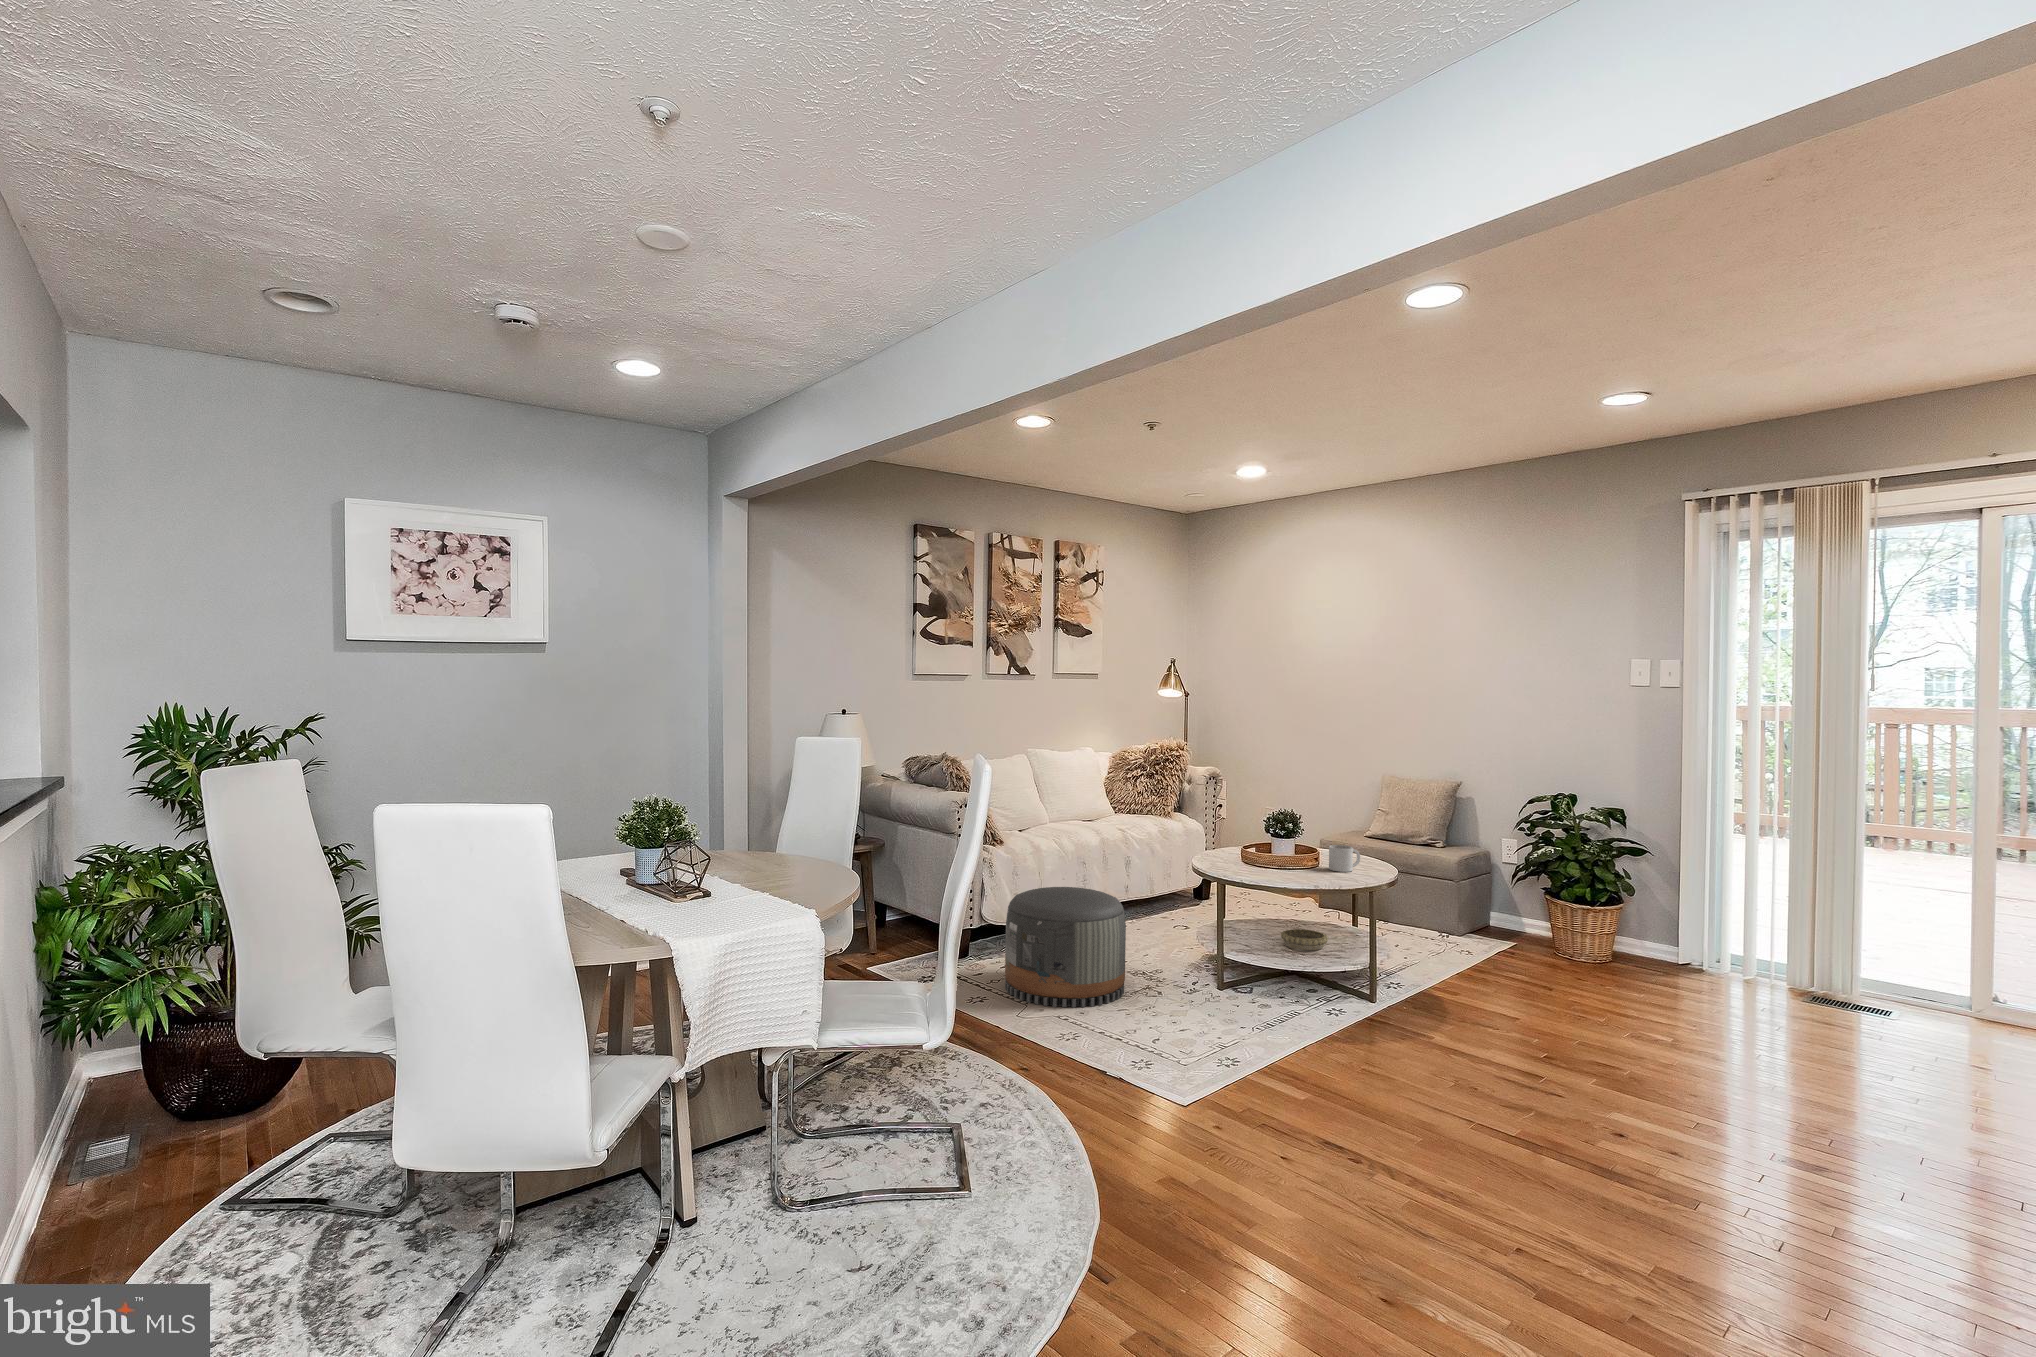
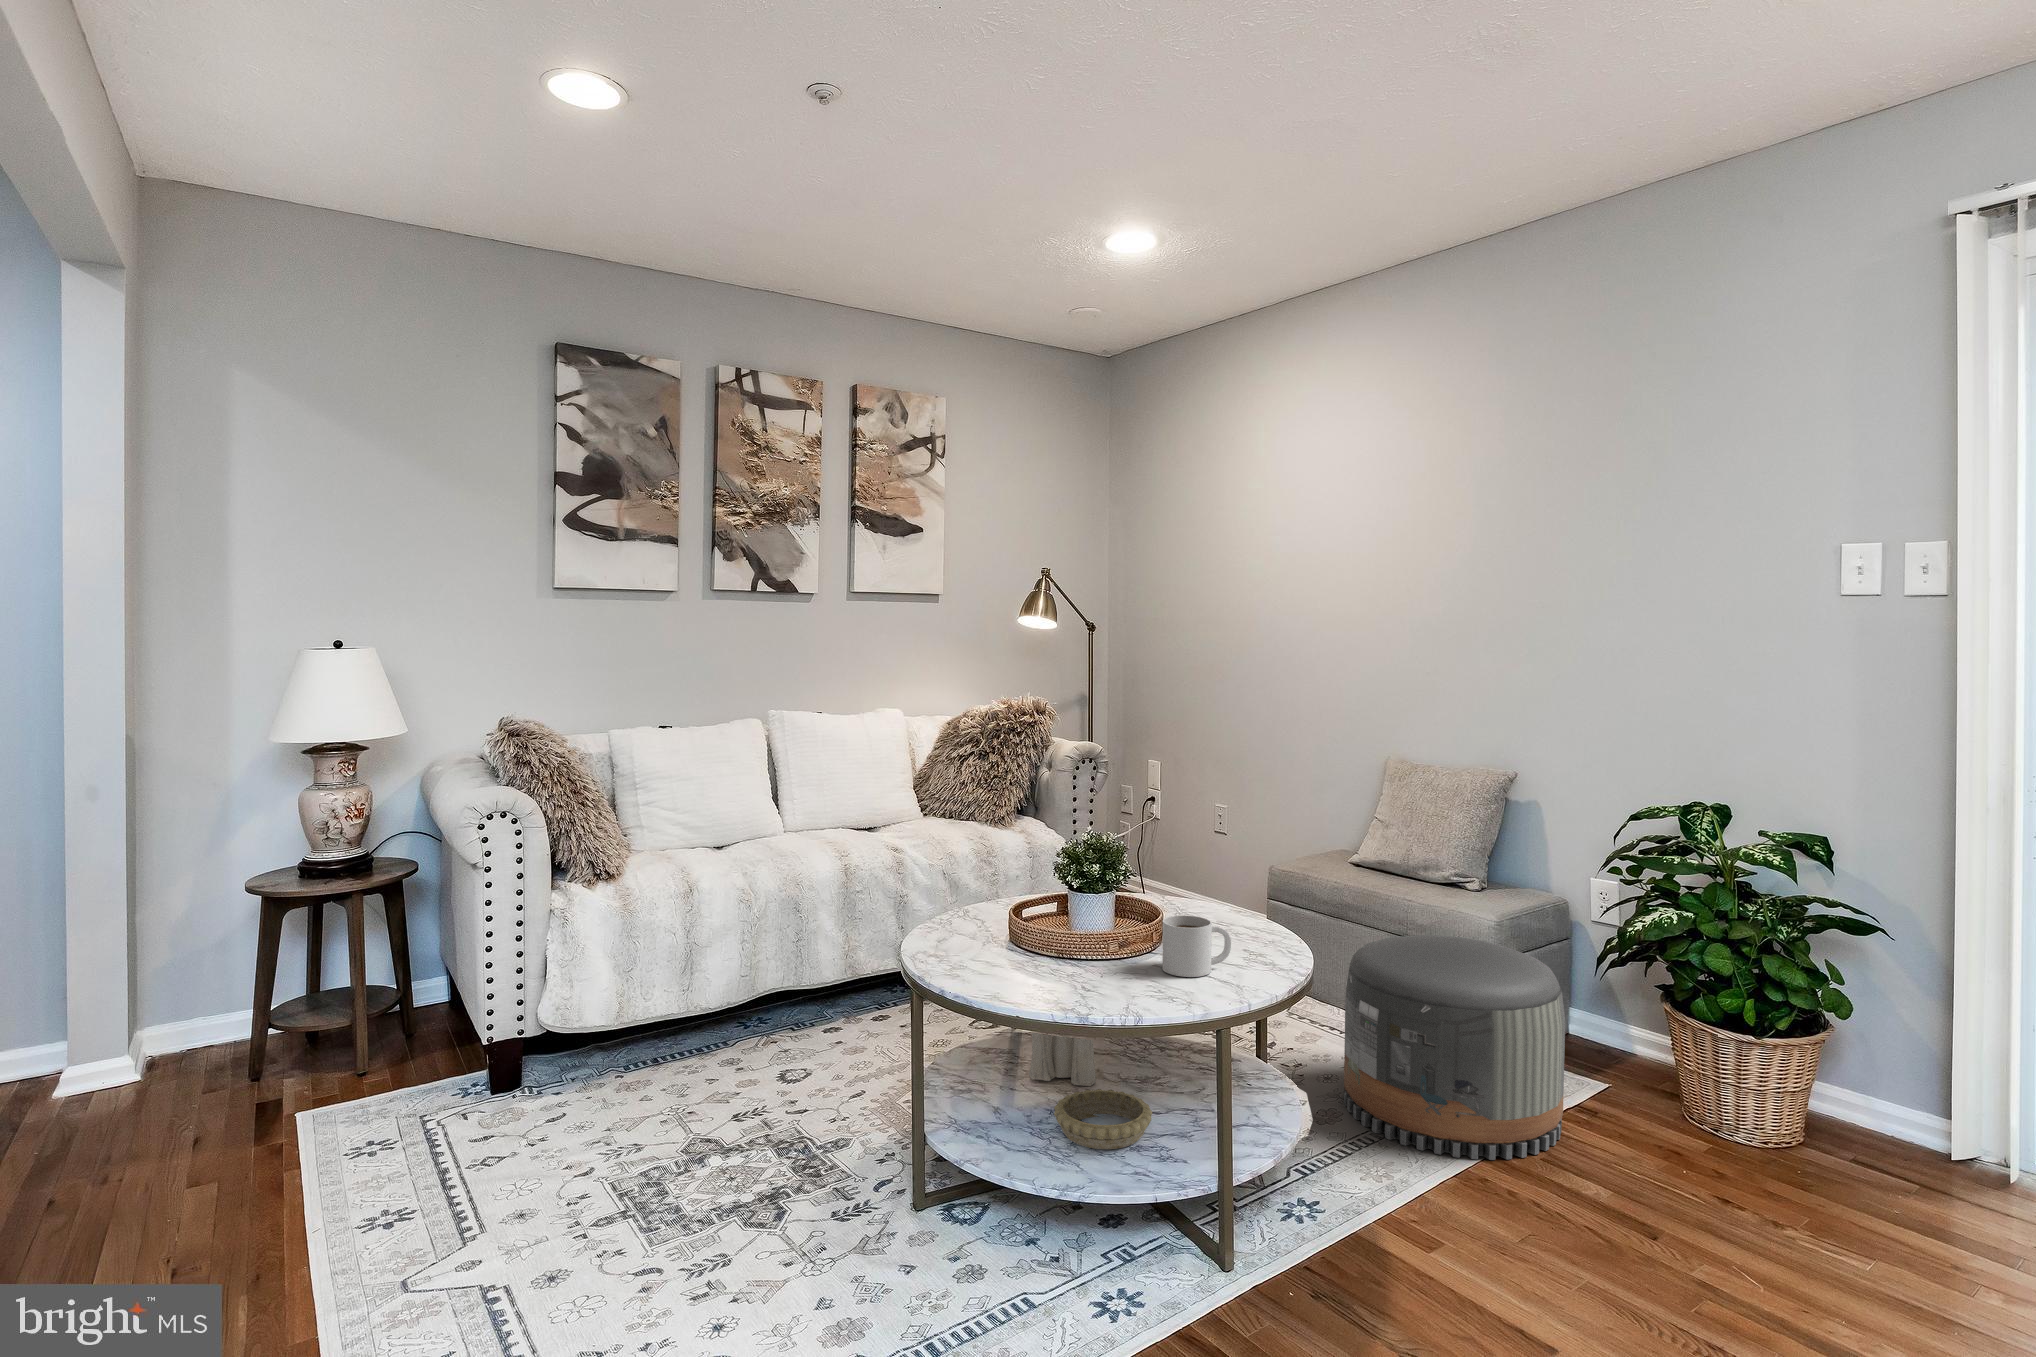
candle: none [1252,859,1286,932] -> present [1029,1033,1096,1086]
pouf: present [1005,887,1126,1007] -> present [1344,935,1565,1160]

